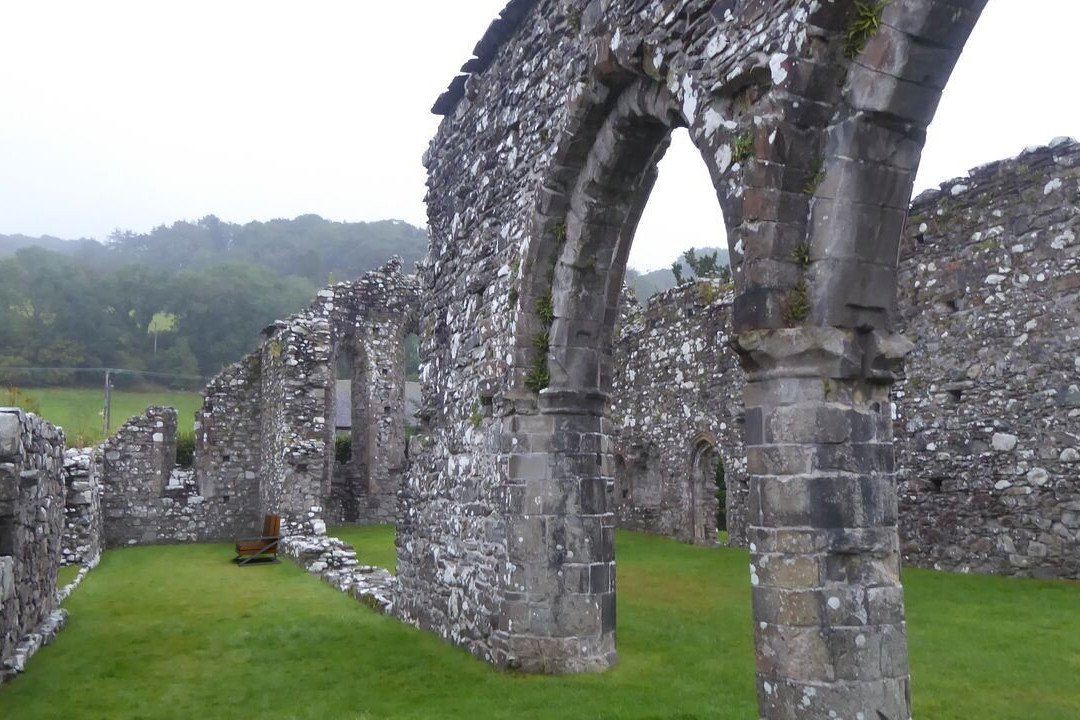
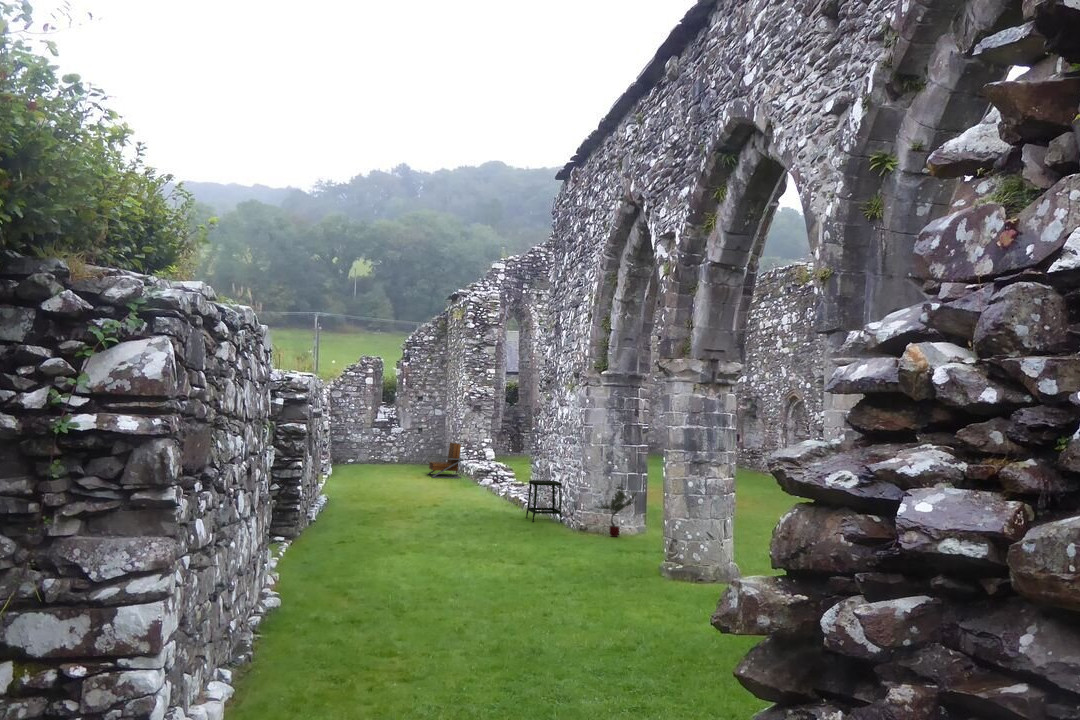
stool: none [402,578,468,659] -> present [526,480,562,522]
potted tree: none [544,584,620,687] -> present [595,485,636,537]

